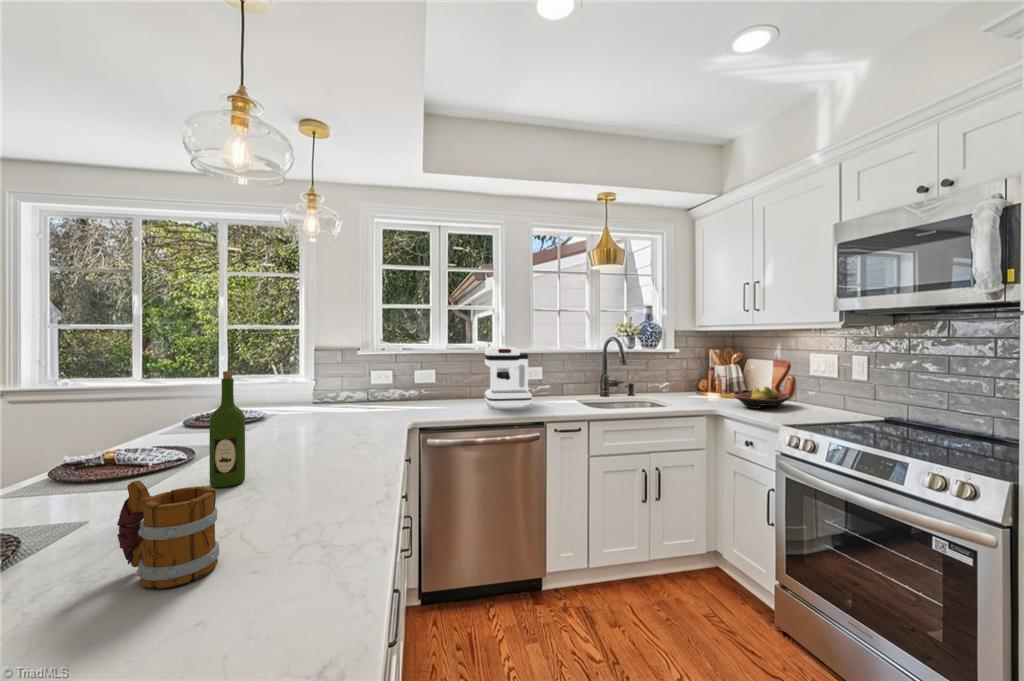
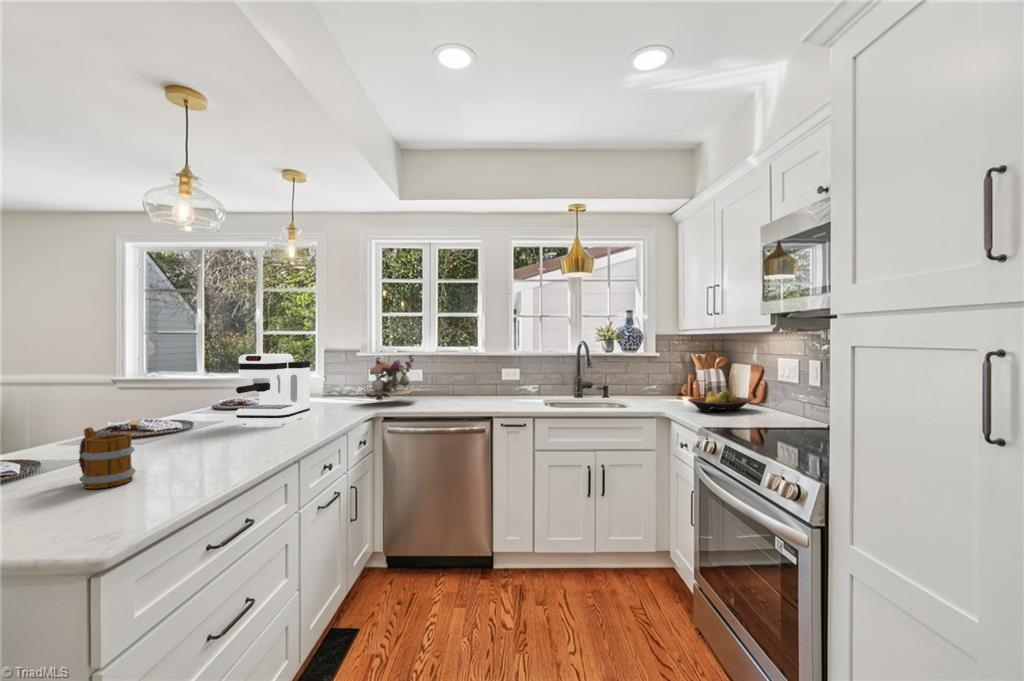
coffee maker: present [485,347,532,407] -> present [236,354,310,425]
flower arrangement: none [375,351,443,409] -> present [359,355,419,401]
wine bottle: present [209,371,245,487] -> none [178,365,203,446]

